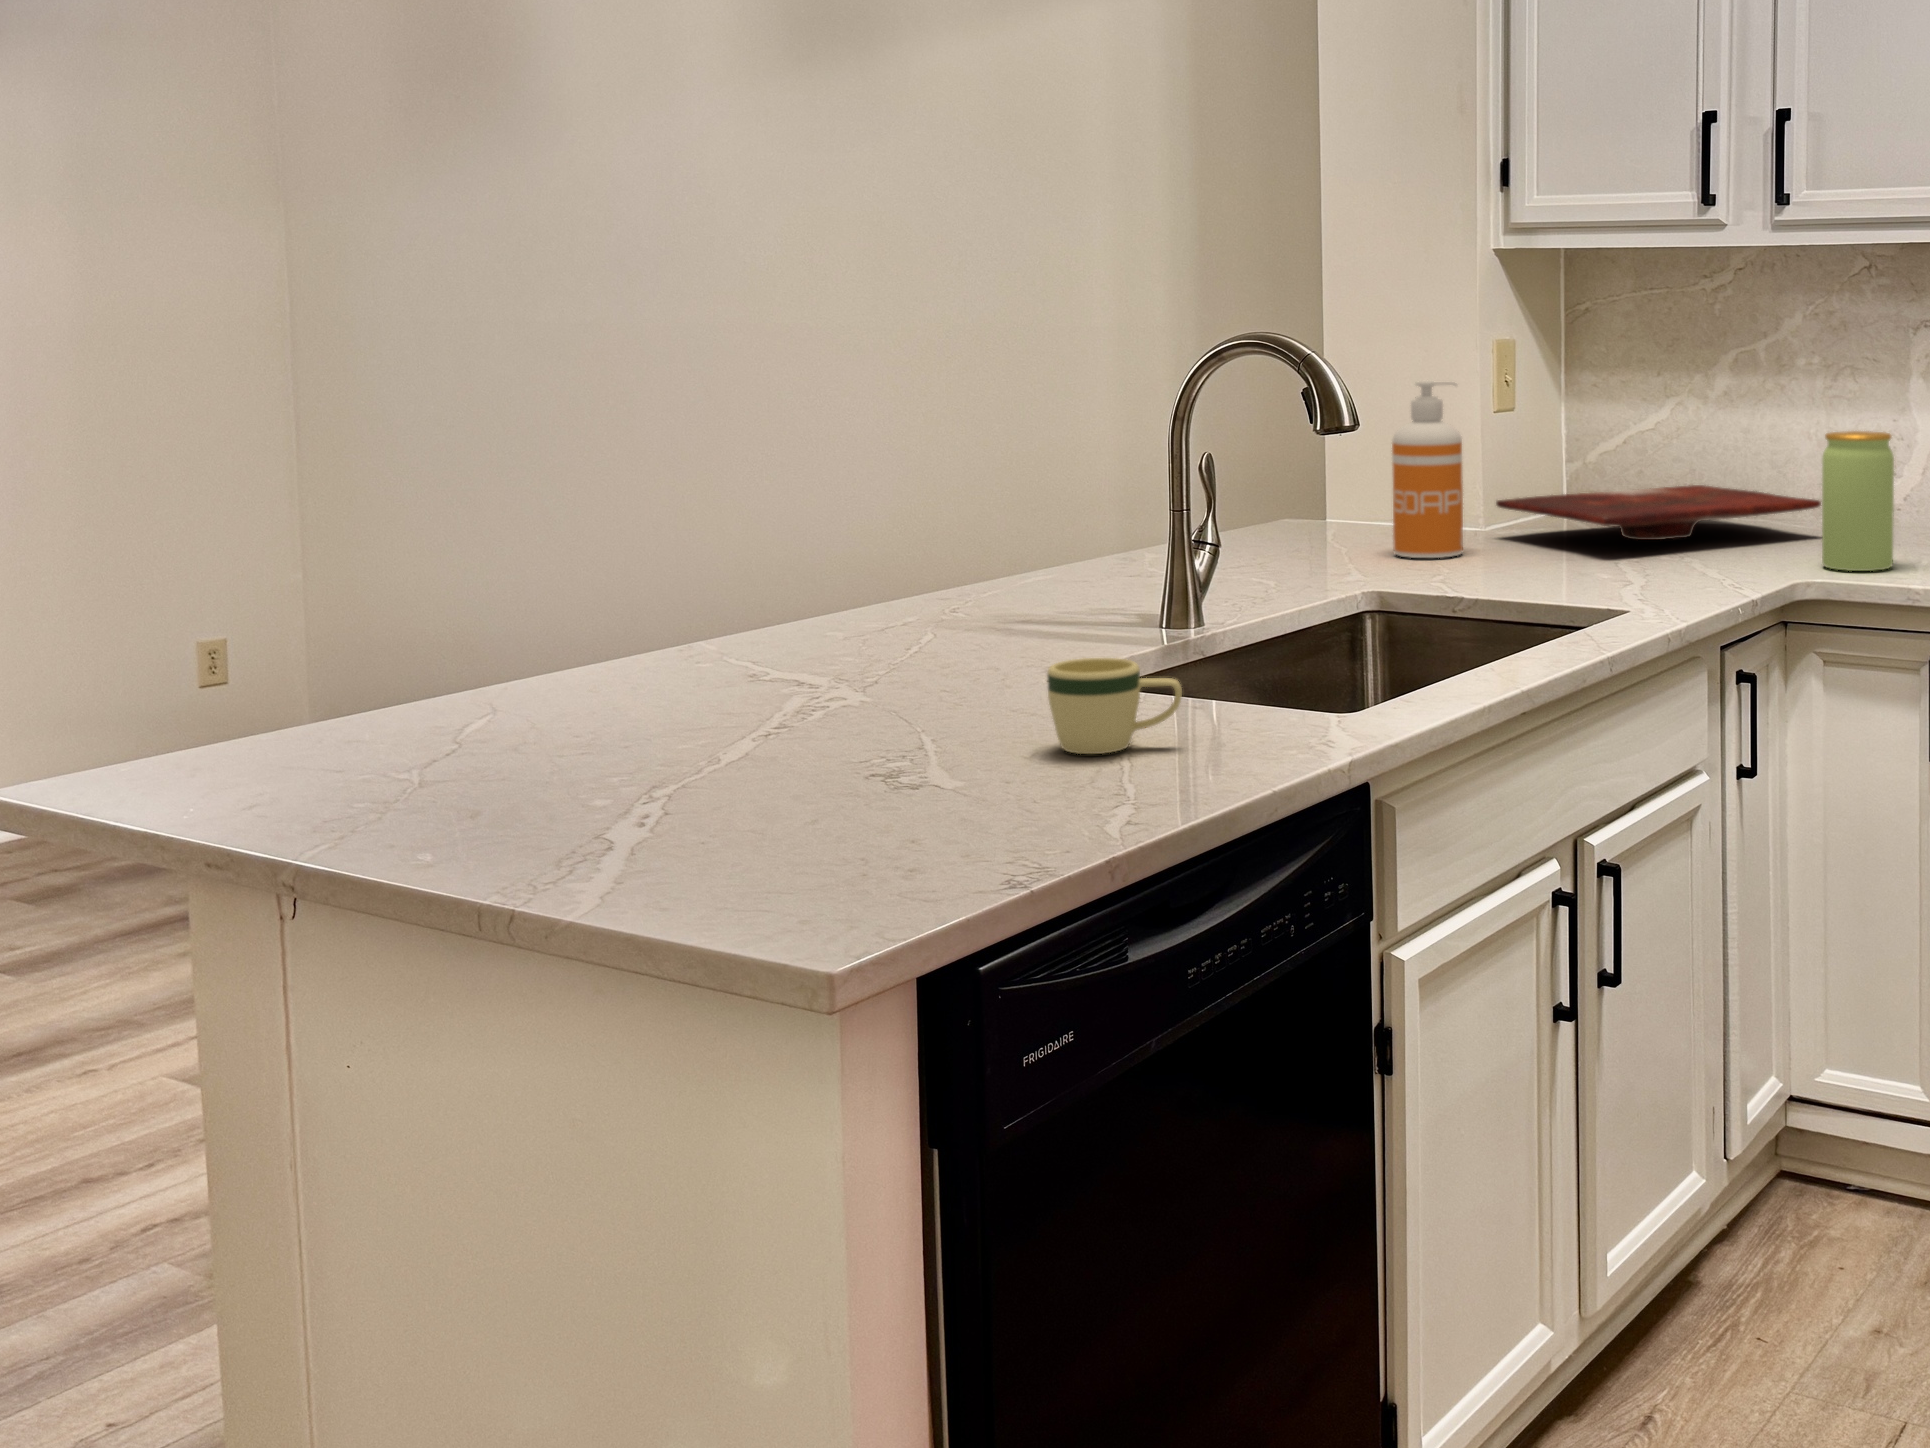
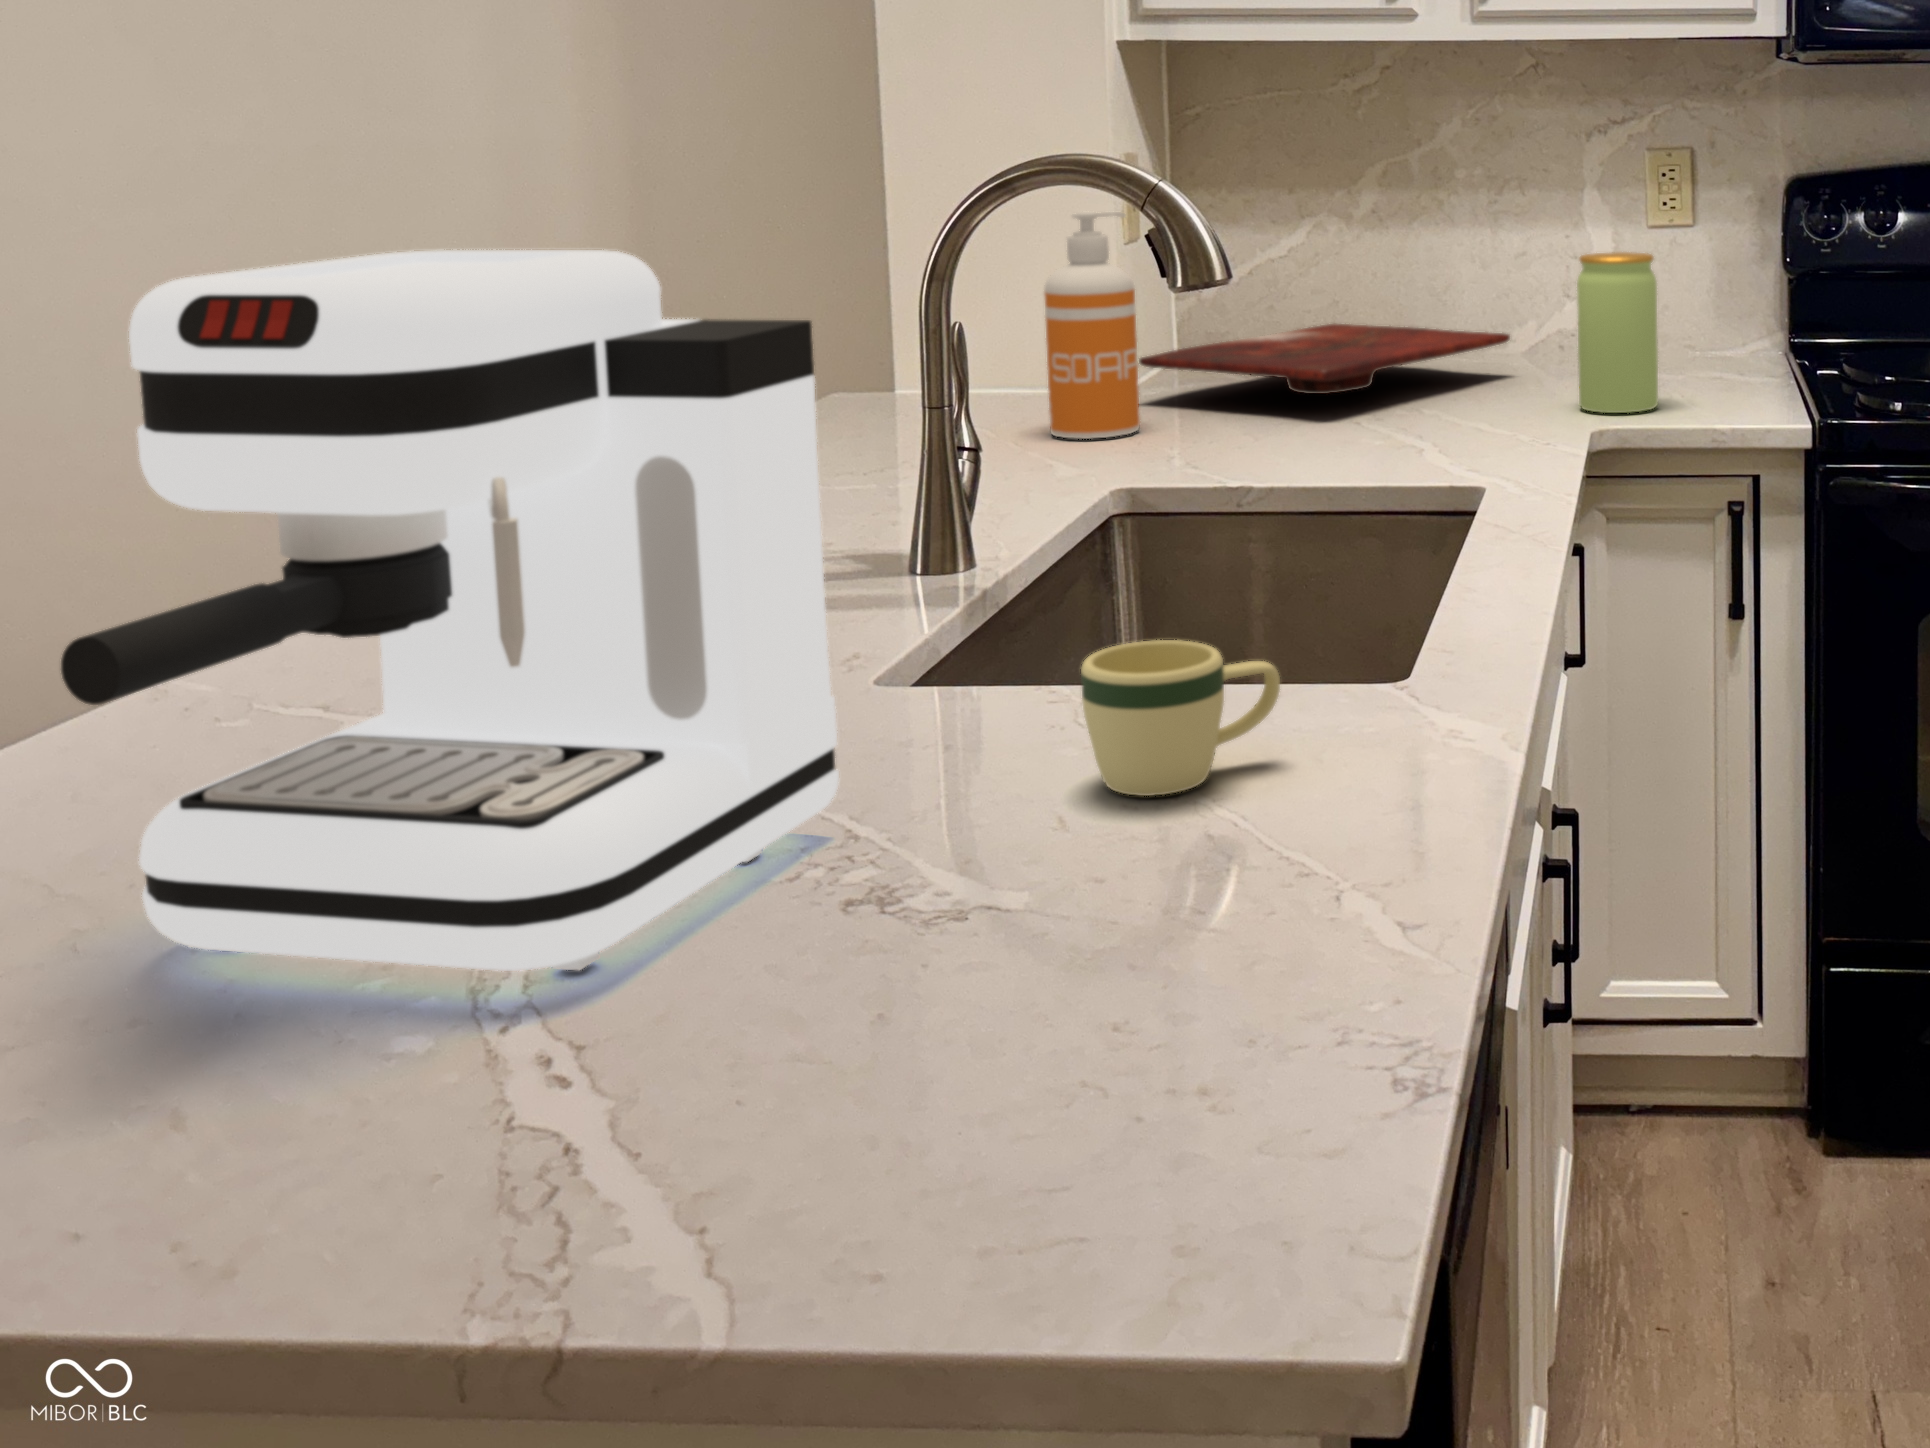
coffee maker: none [457,384,899,786] -> present [61,250,839,971]

